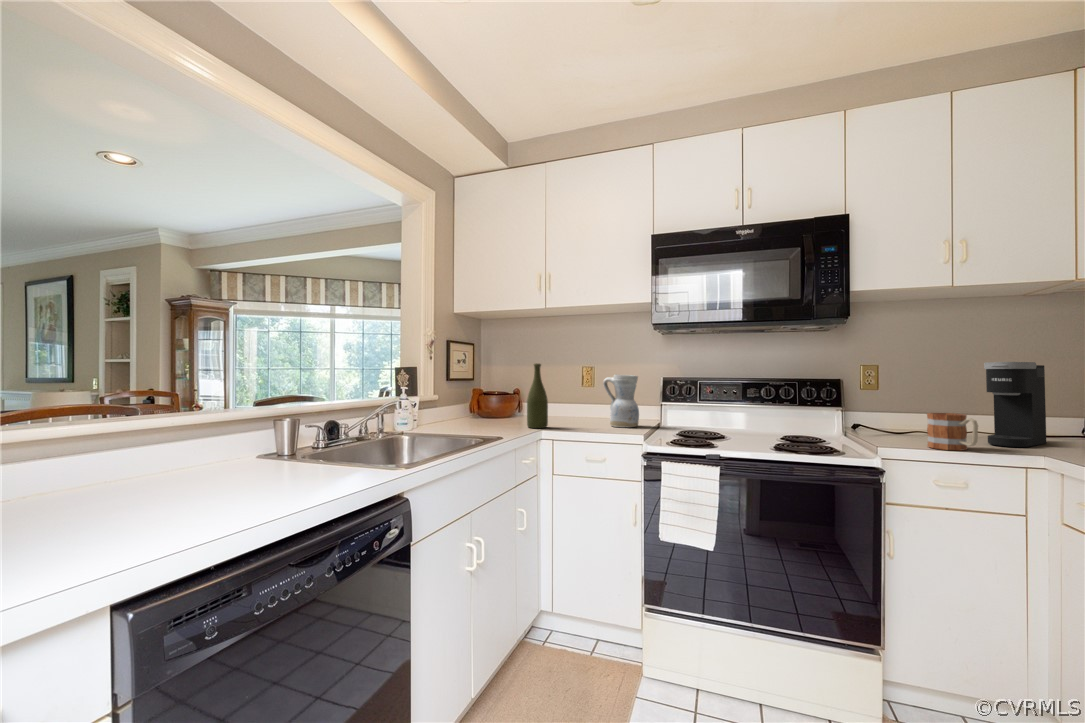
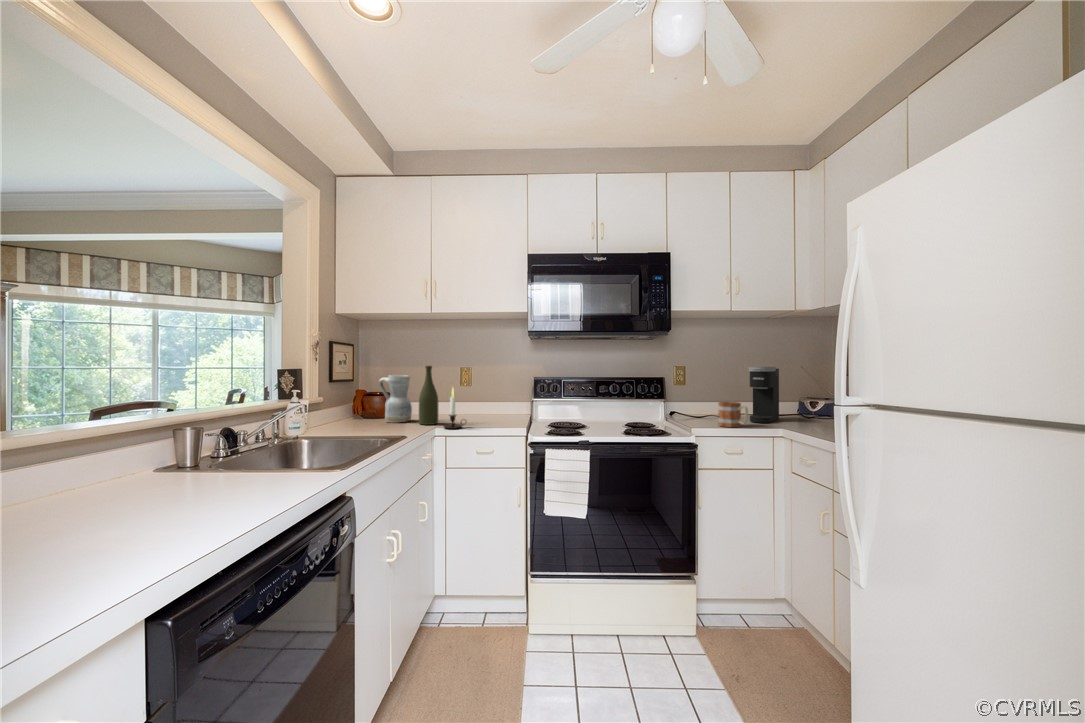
ceramic pitcher: present [603,374,639,427] -> present [379,375,412,422]
candle: none [548,386,575,433] -> present [443,388,466,429]

